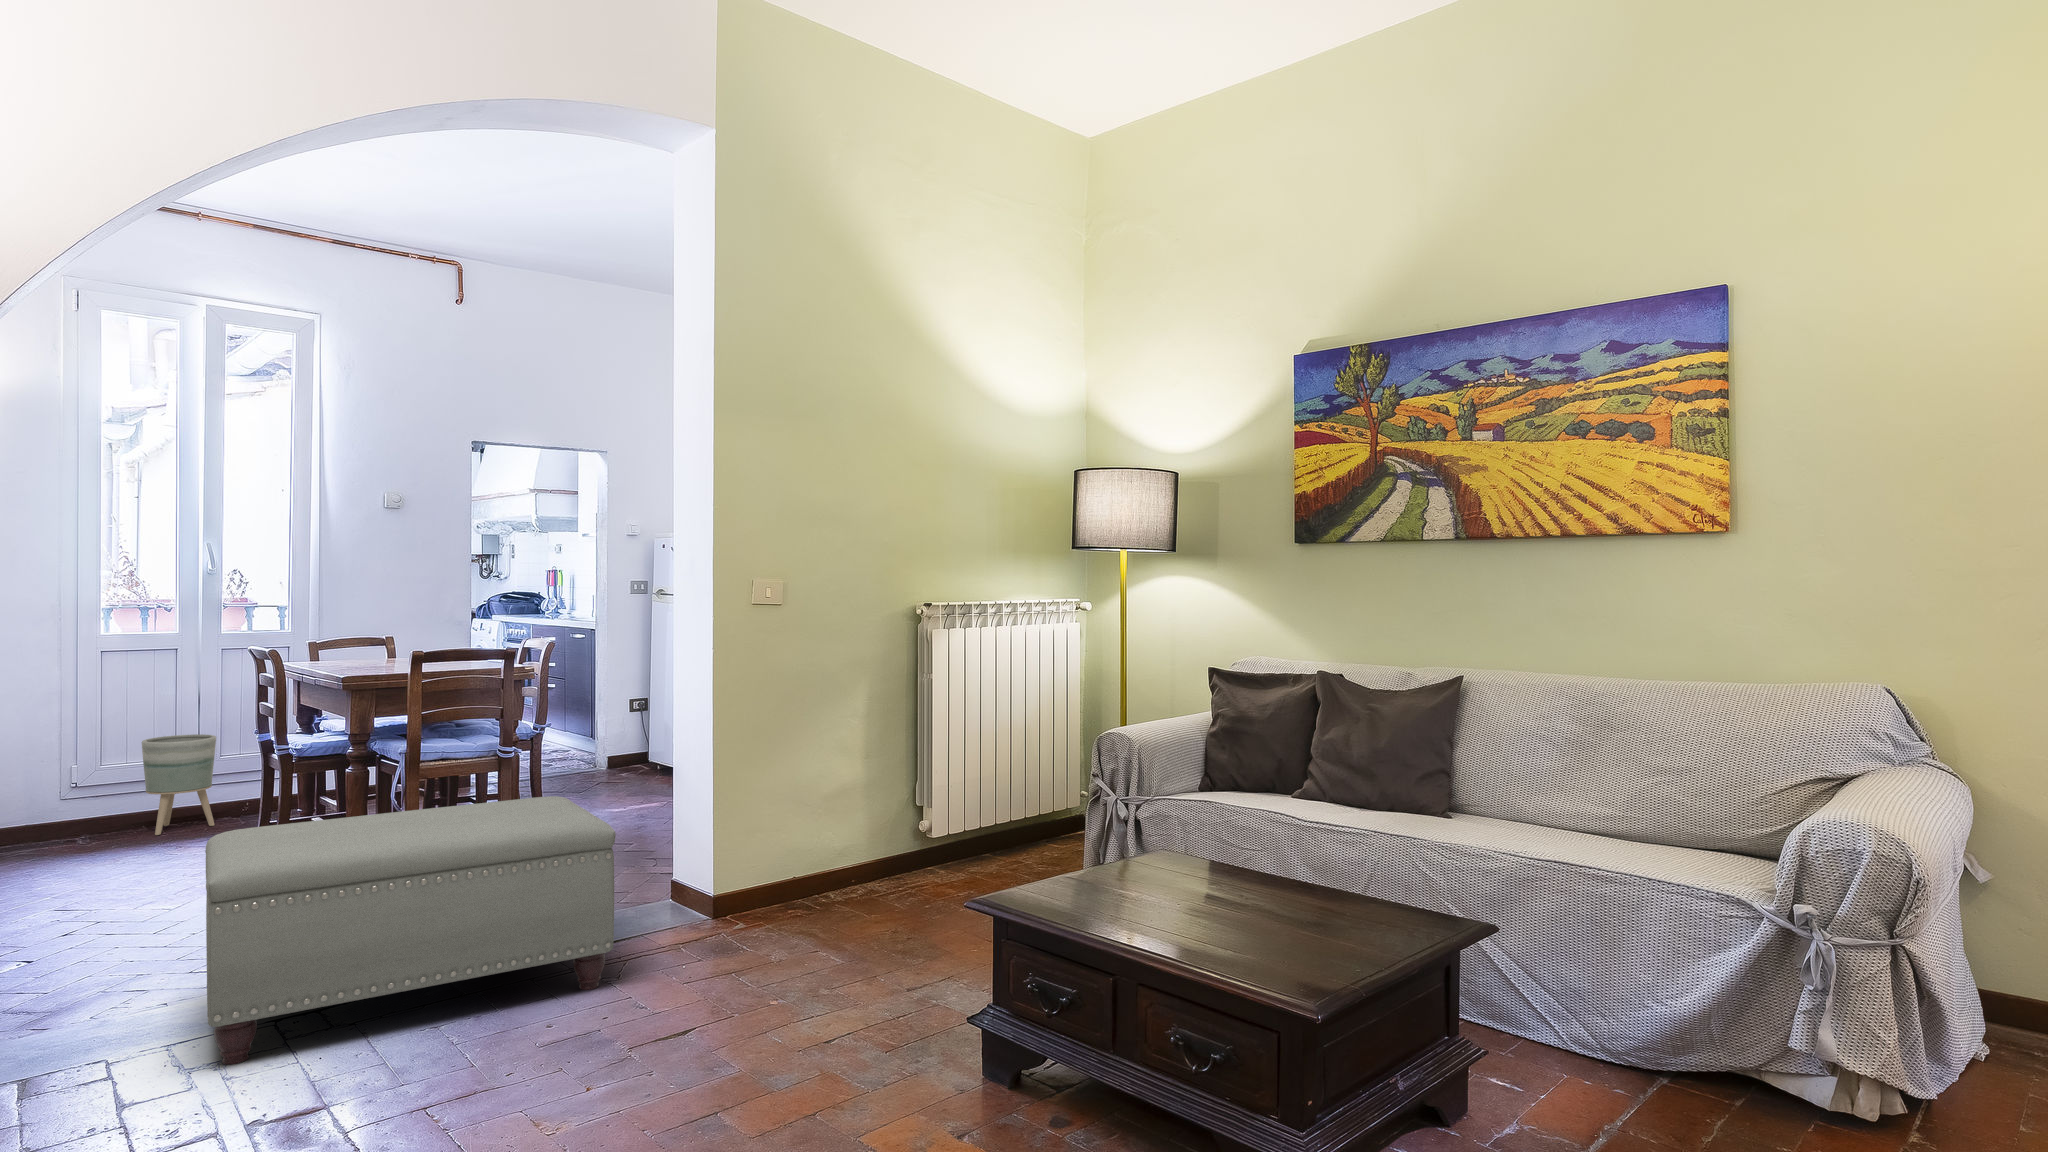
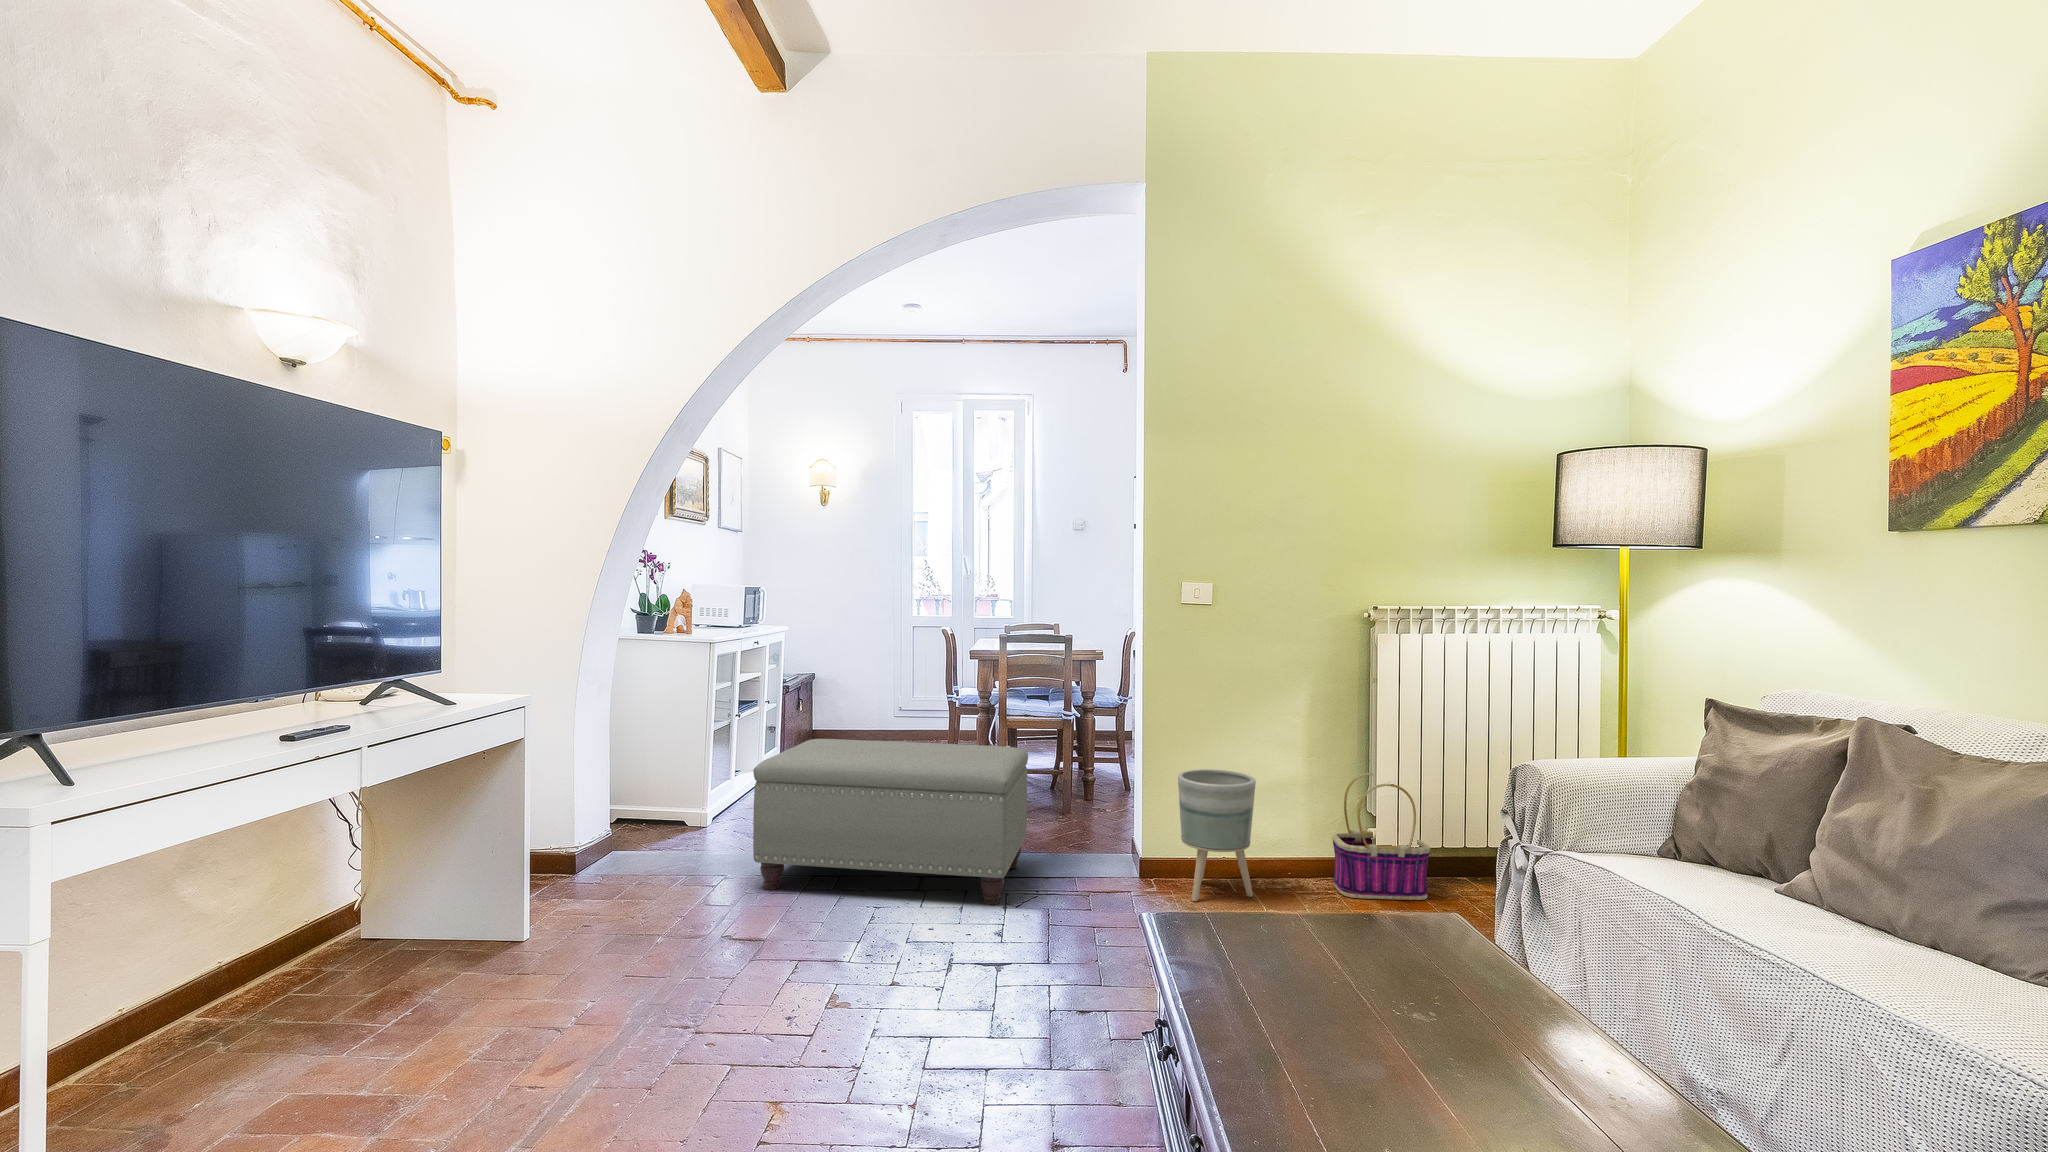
planter: present [142,734,216,835] -> present [1178,769,1256,901]
basket: none [893,767,978,890] -> present [1332,773,1430,900]

